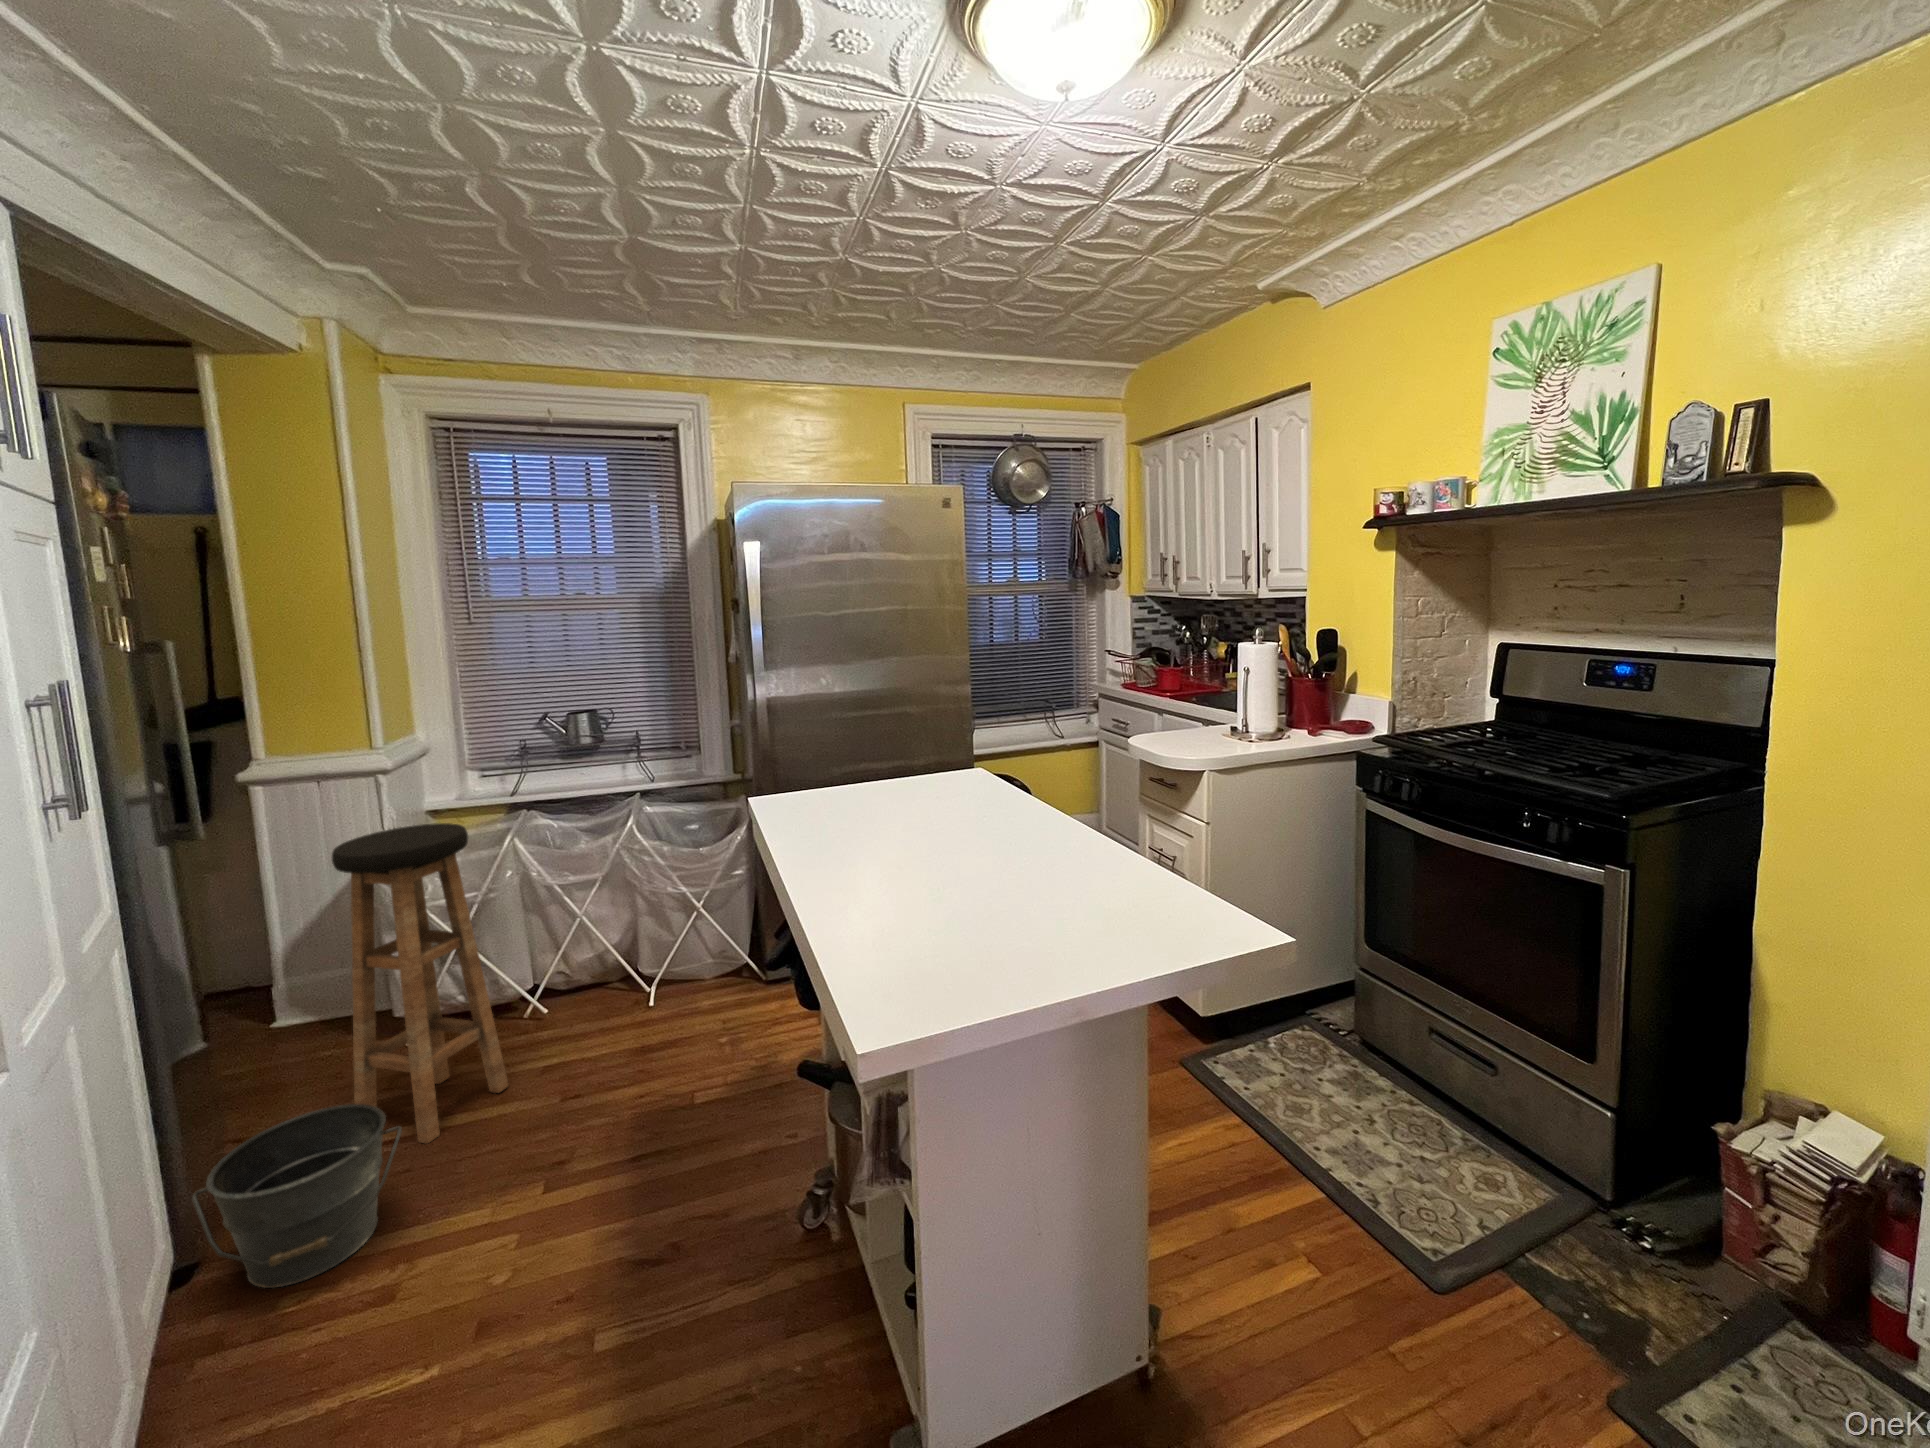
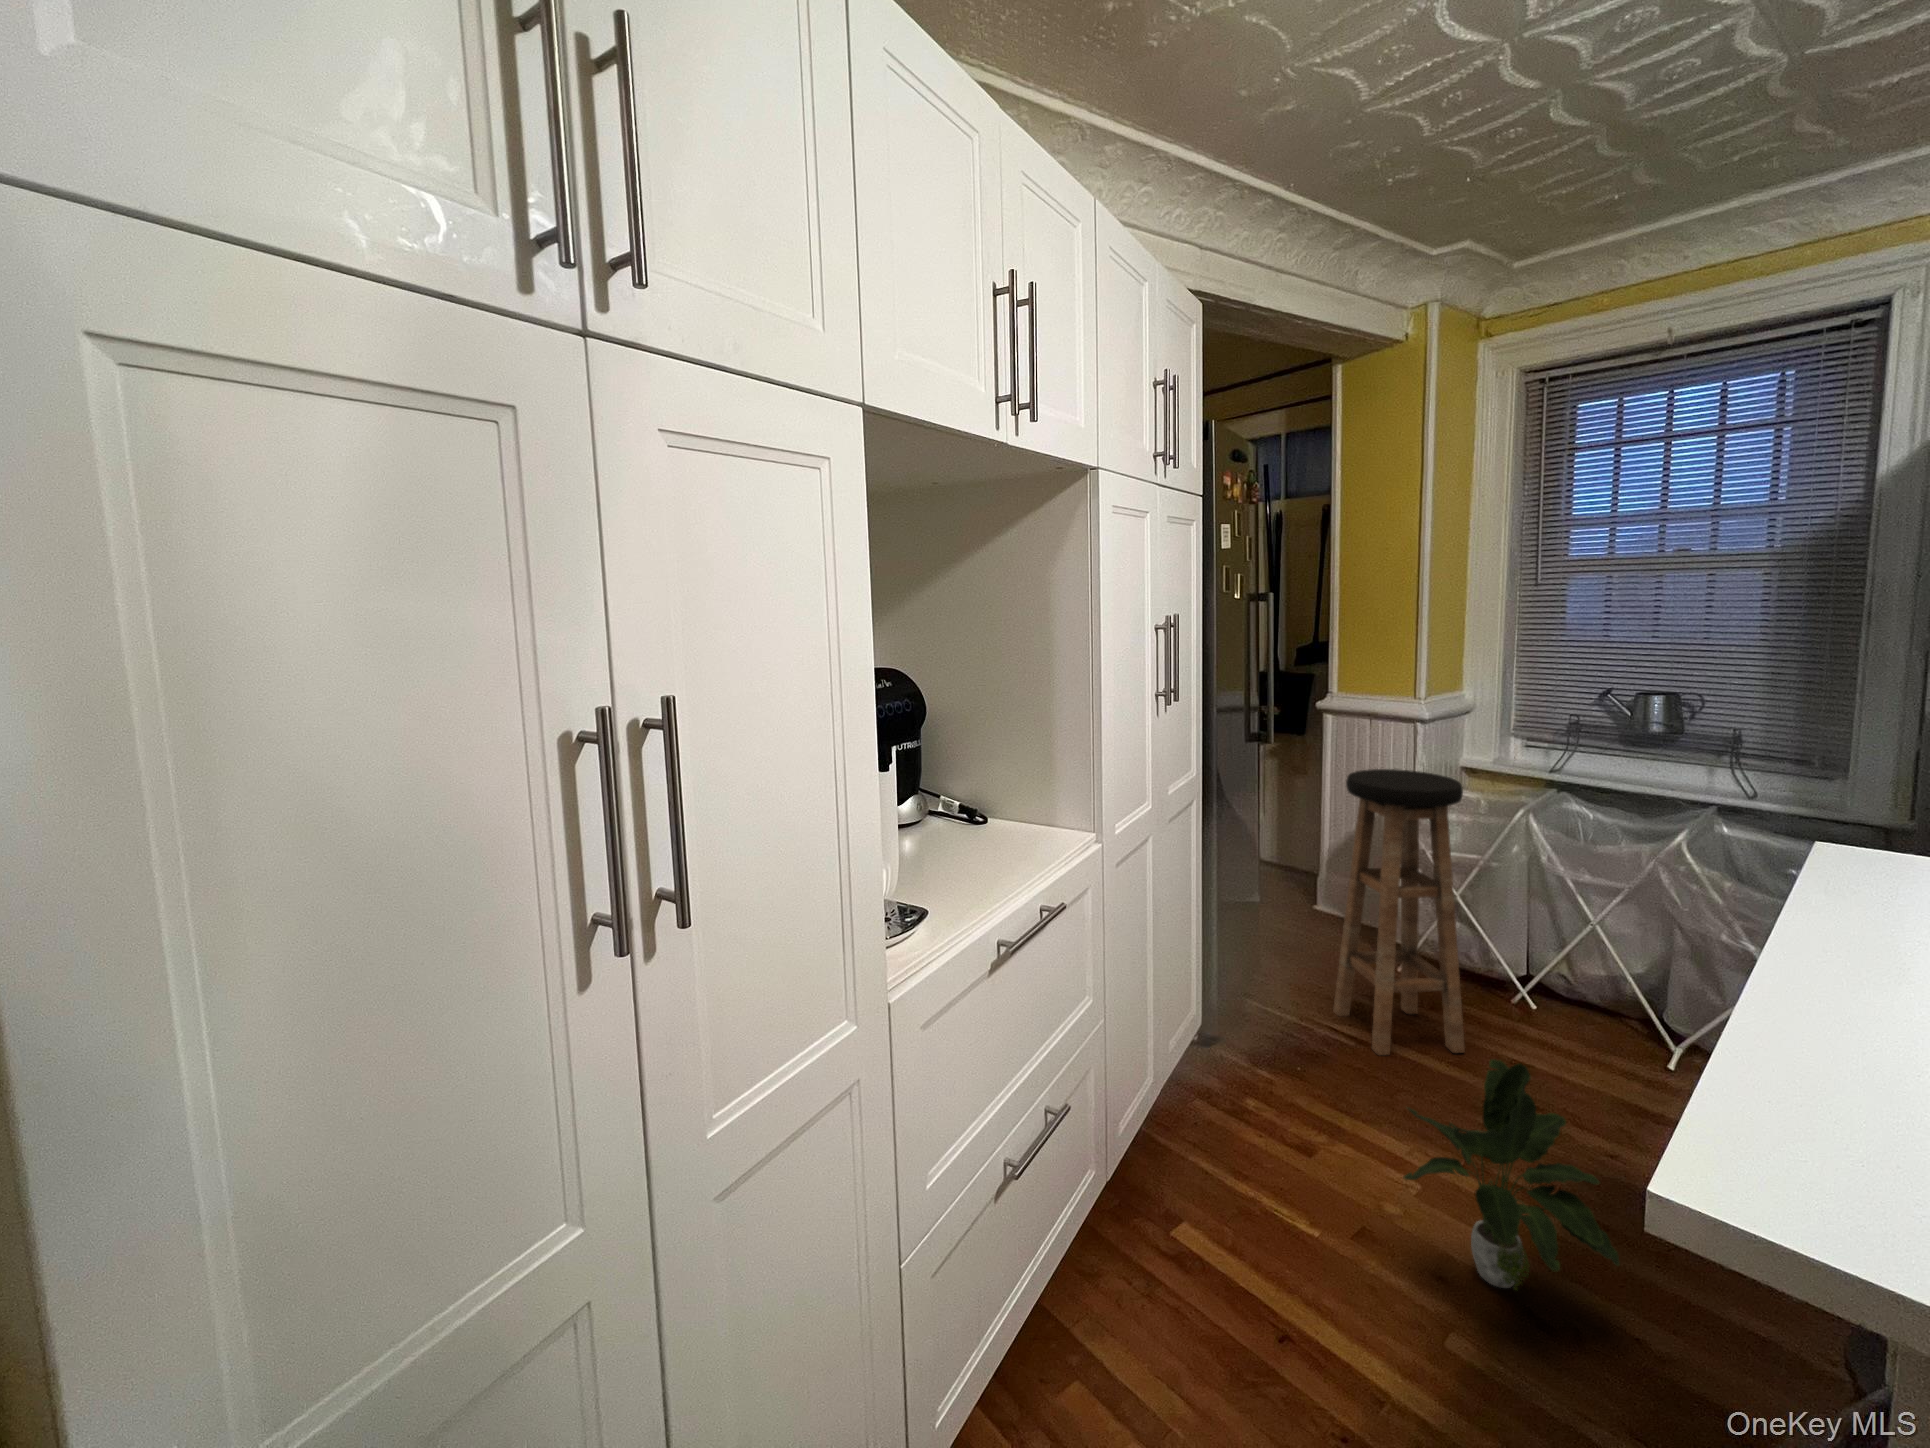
potted plant: none [515,1054,697,1266] -> present [1403,1059,1620,1291]
bucket: present [192,1104,402,1288] -> none [1215,968,1347,1096]

